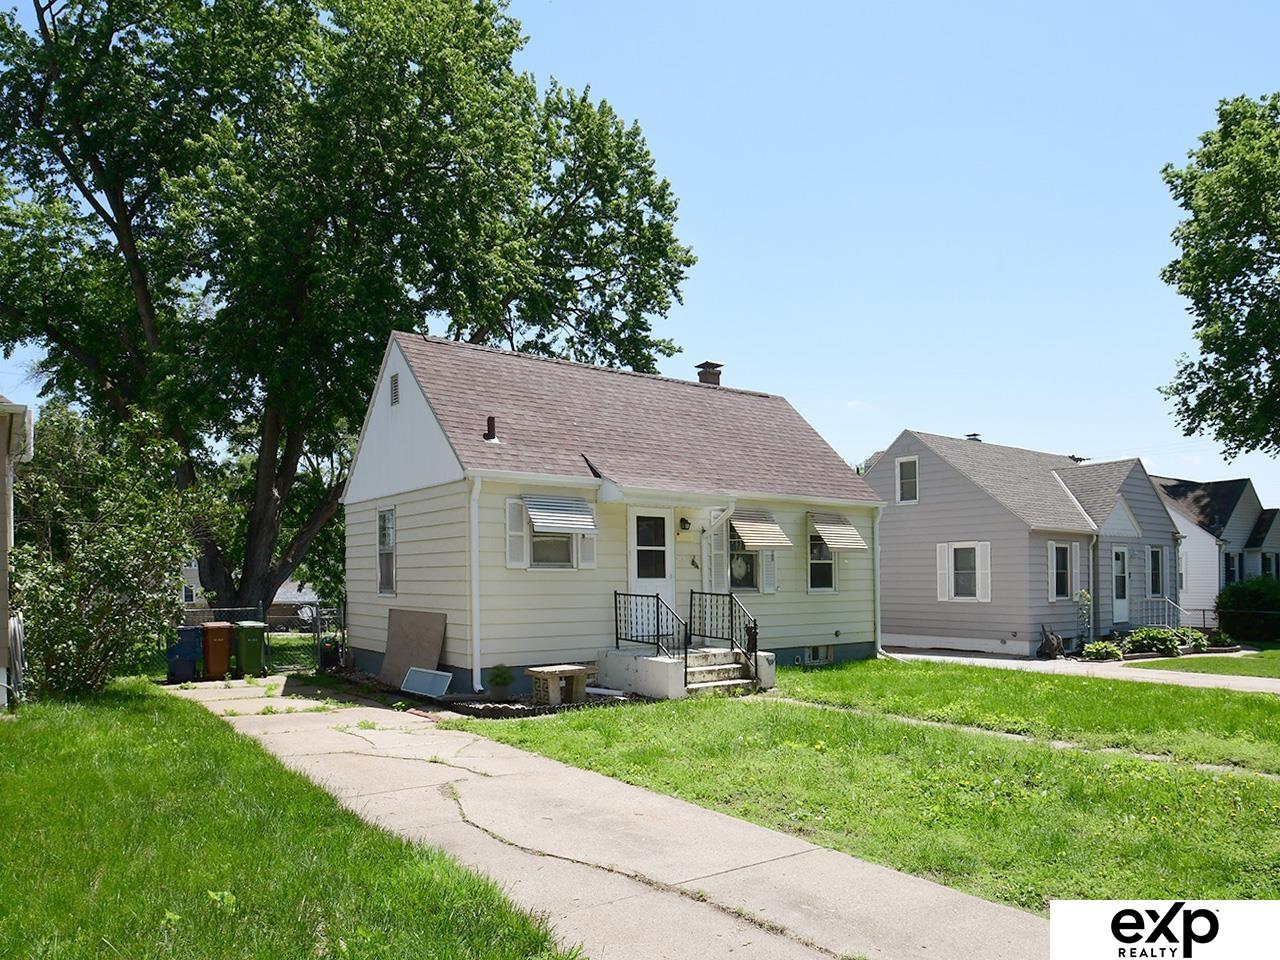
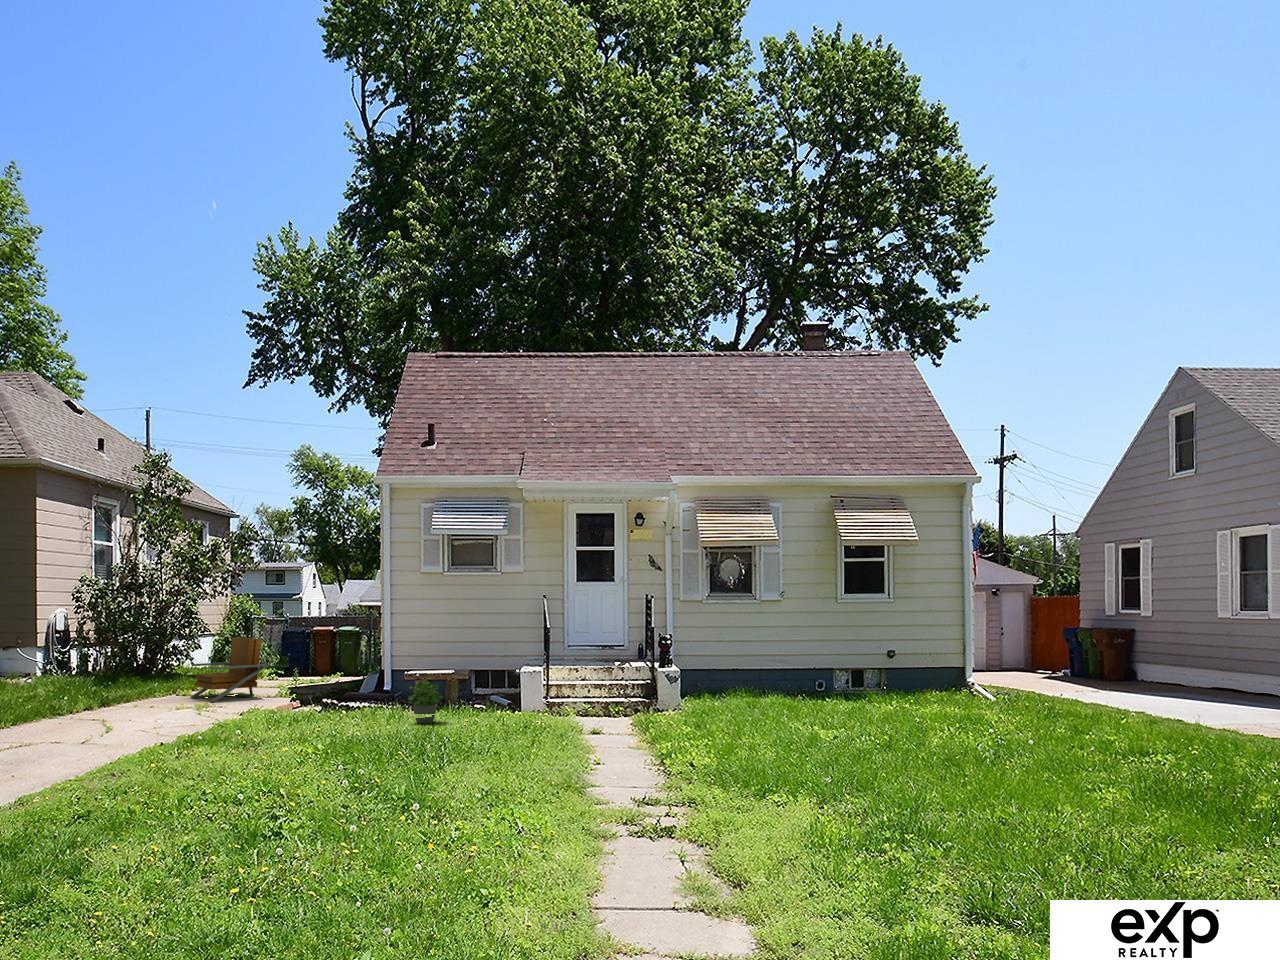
lounge chair: none [305,621,370,679] -> present [191,637,268,703]

